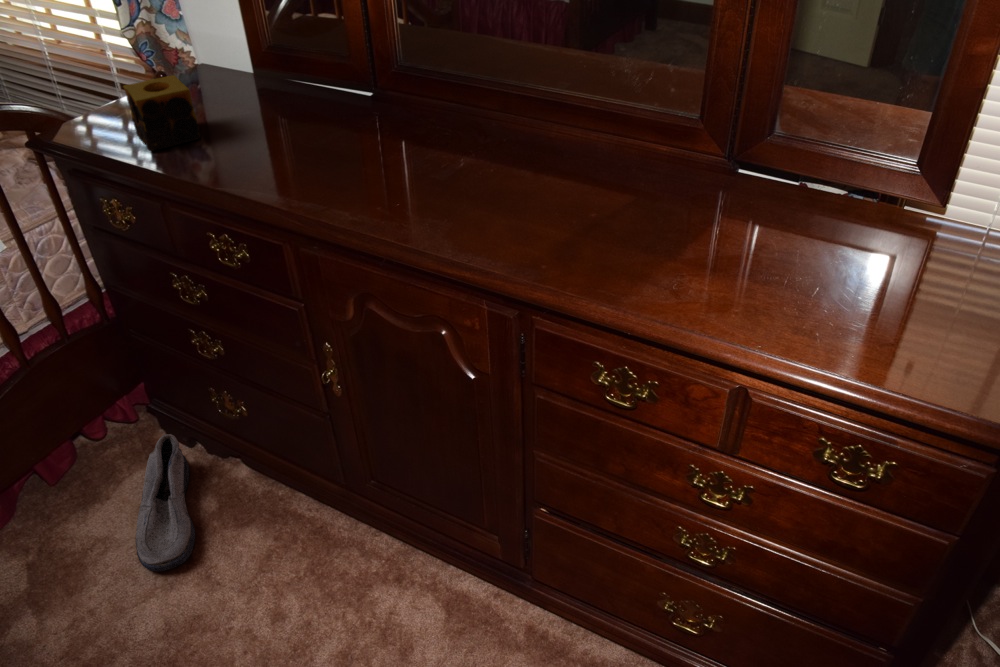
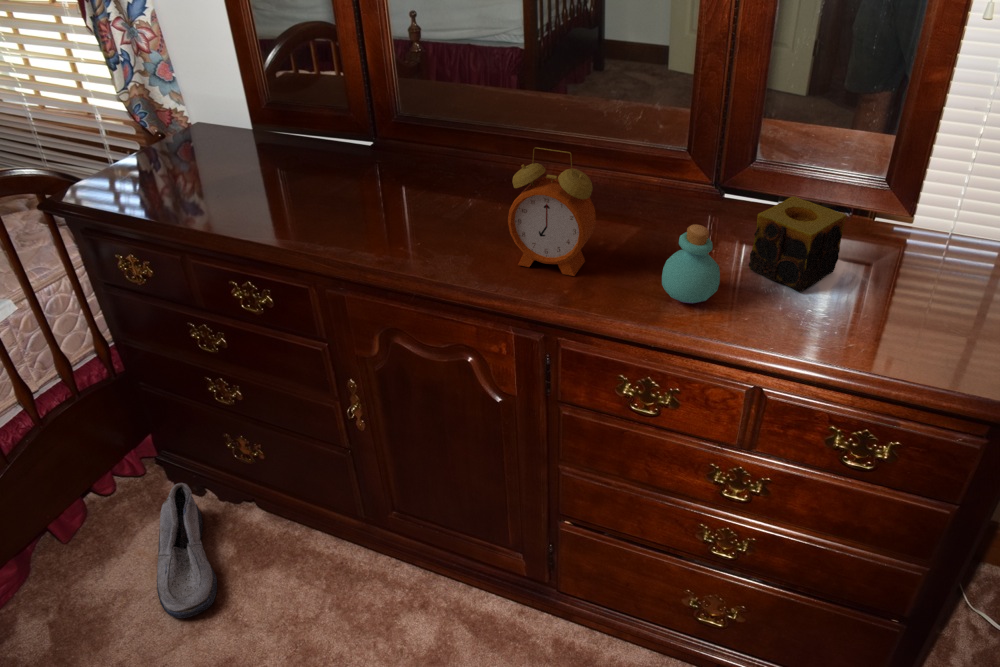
candle: present [123,75,201,151] -> present [749,196,847,292]
alarm clock: none [489,107,585,251] -> present [508,147,596,276]
perfume bottle: none [648,203,713,290] -> present [662,224,720,303]

